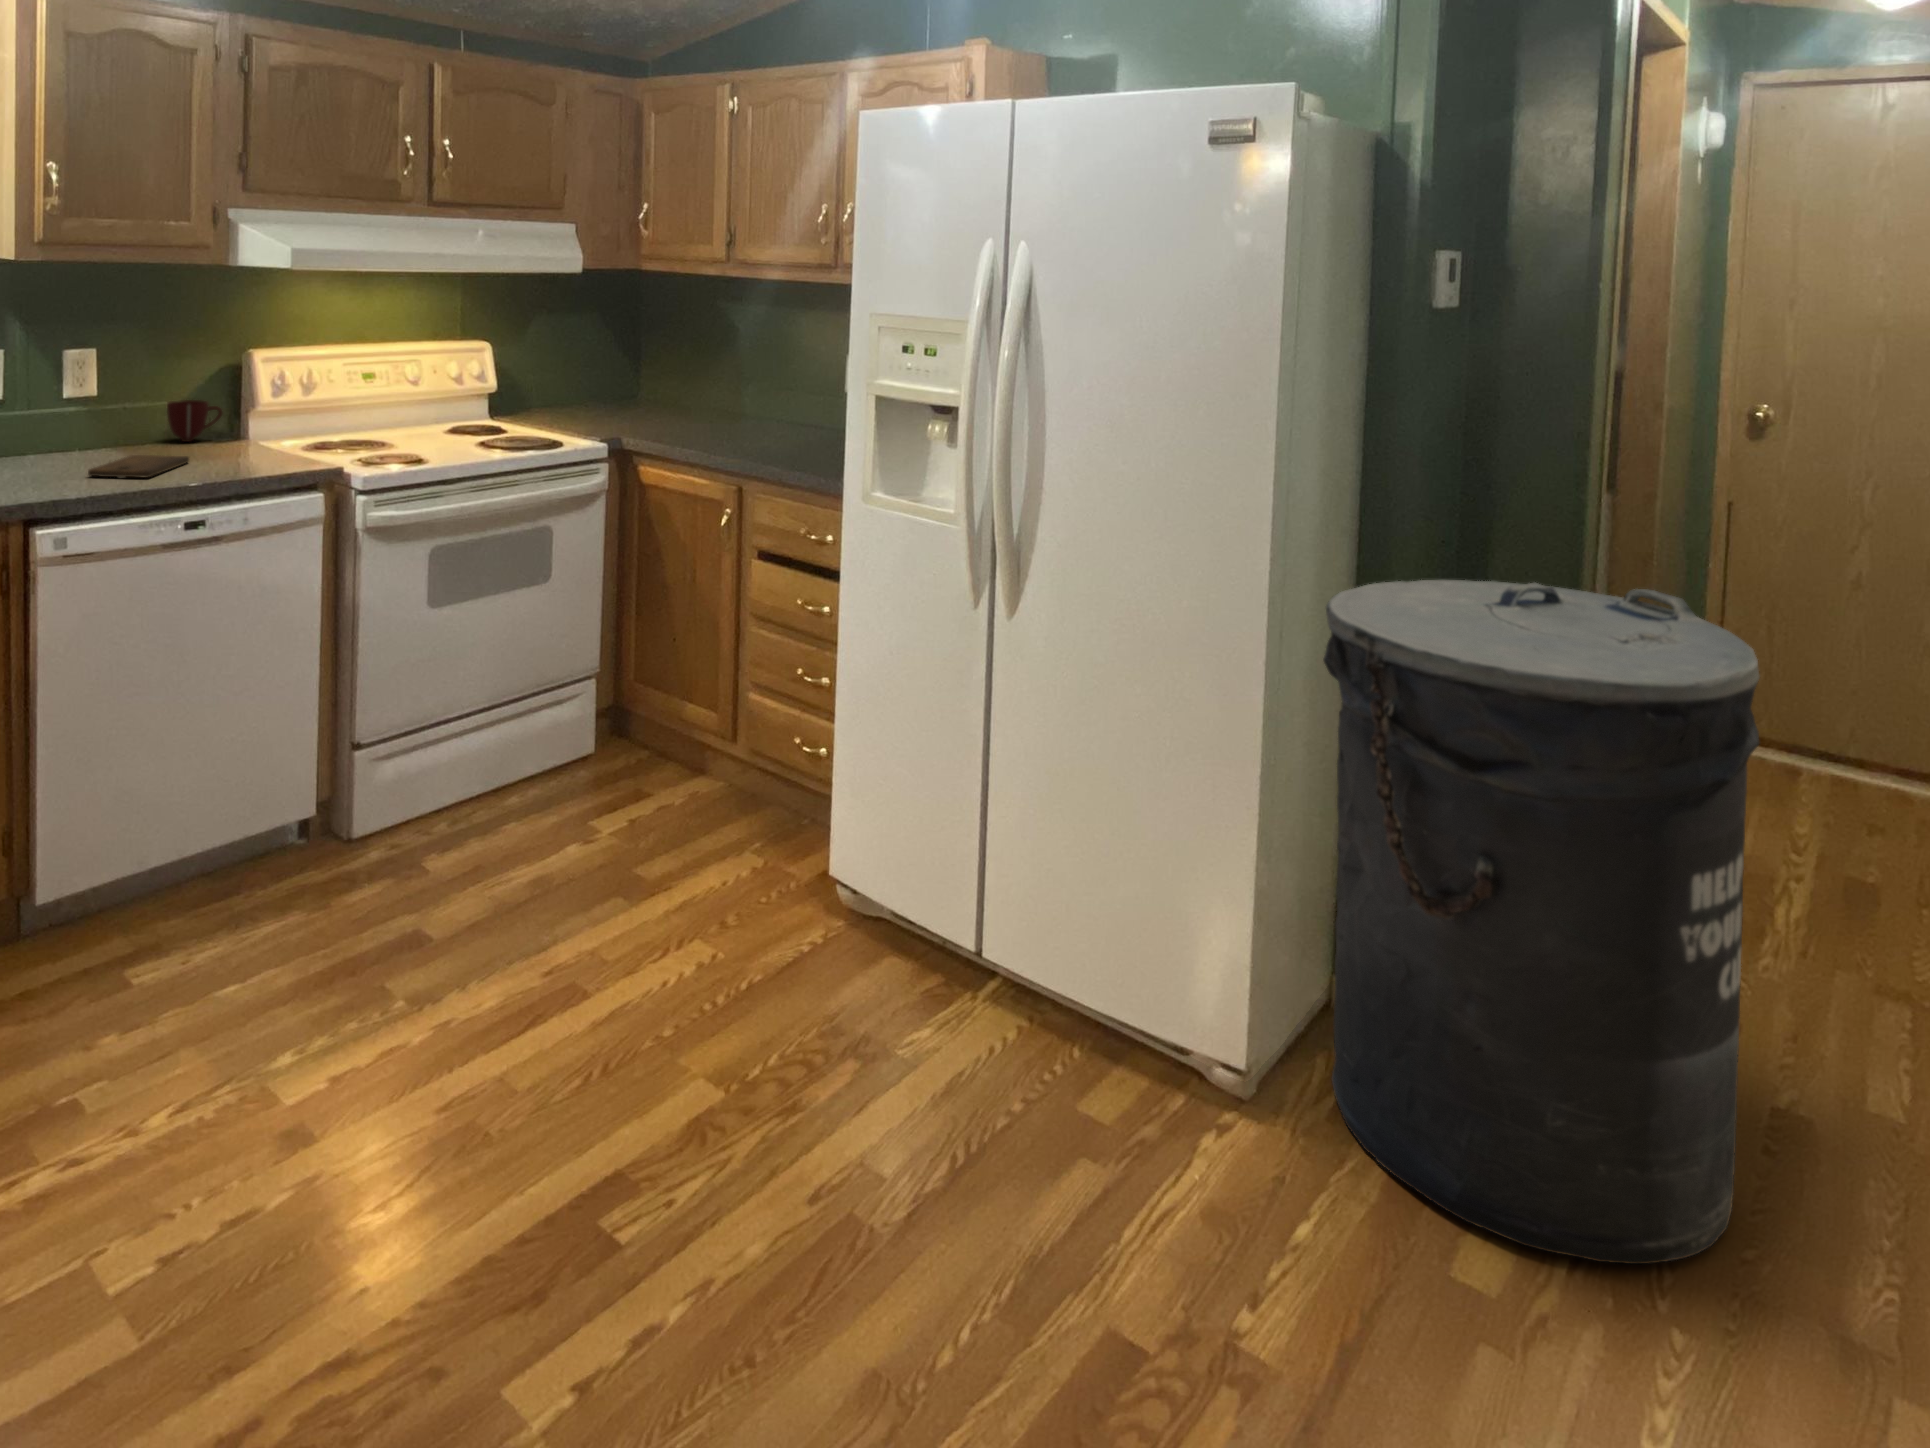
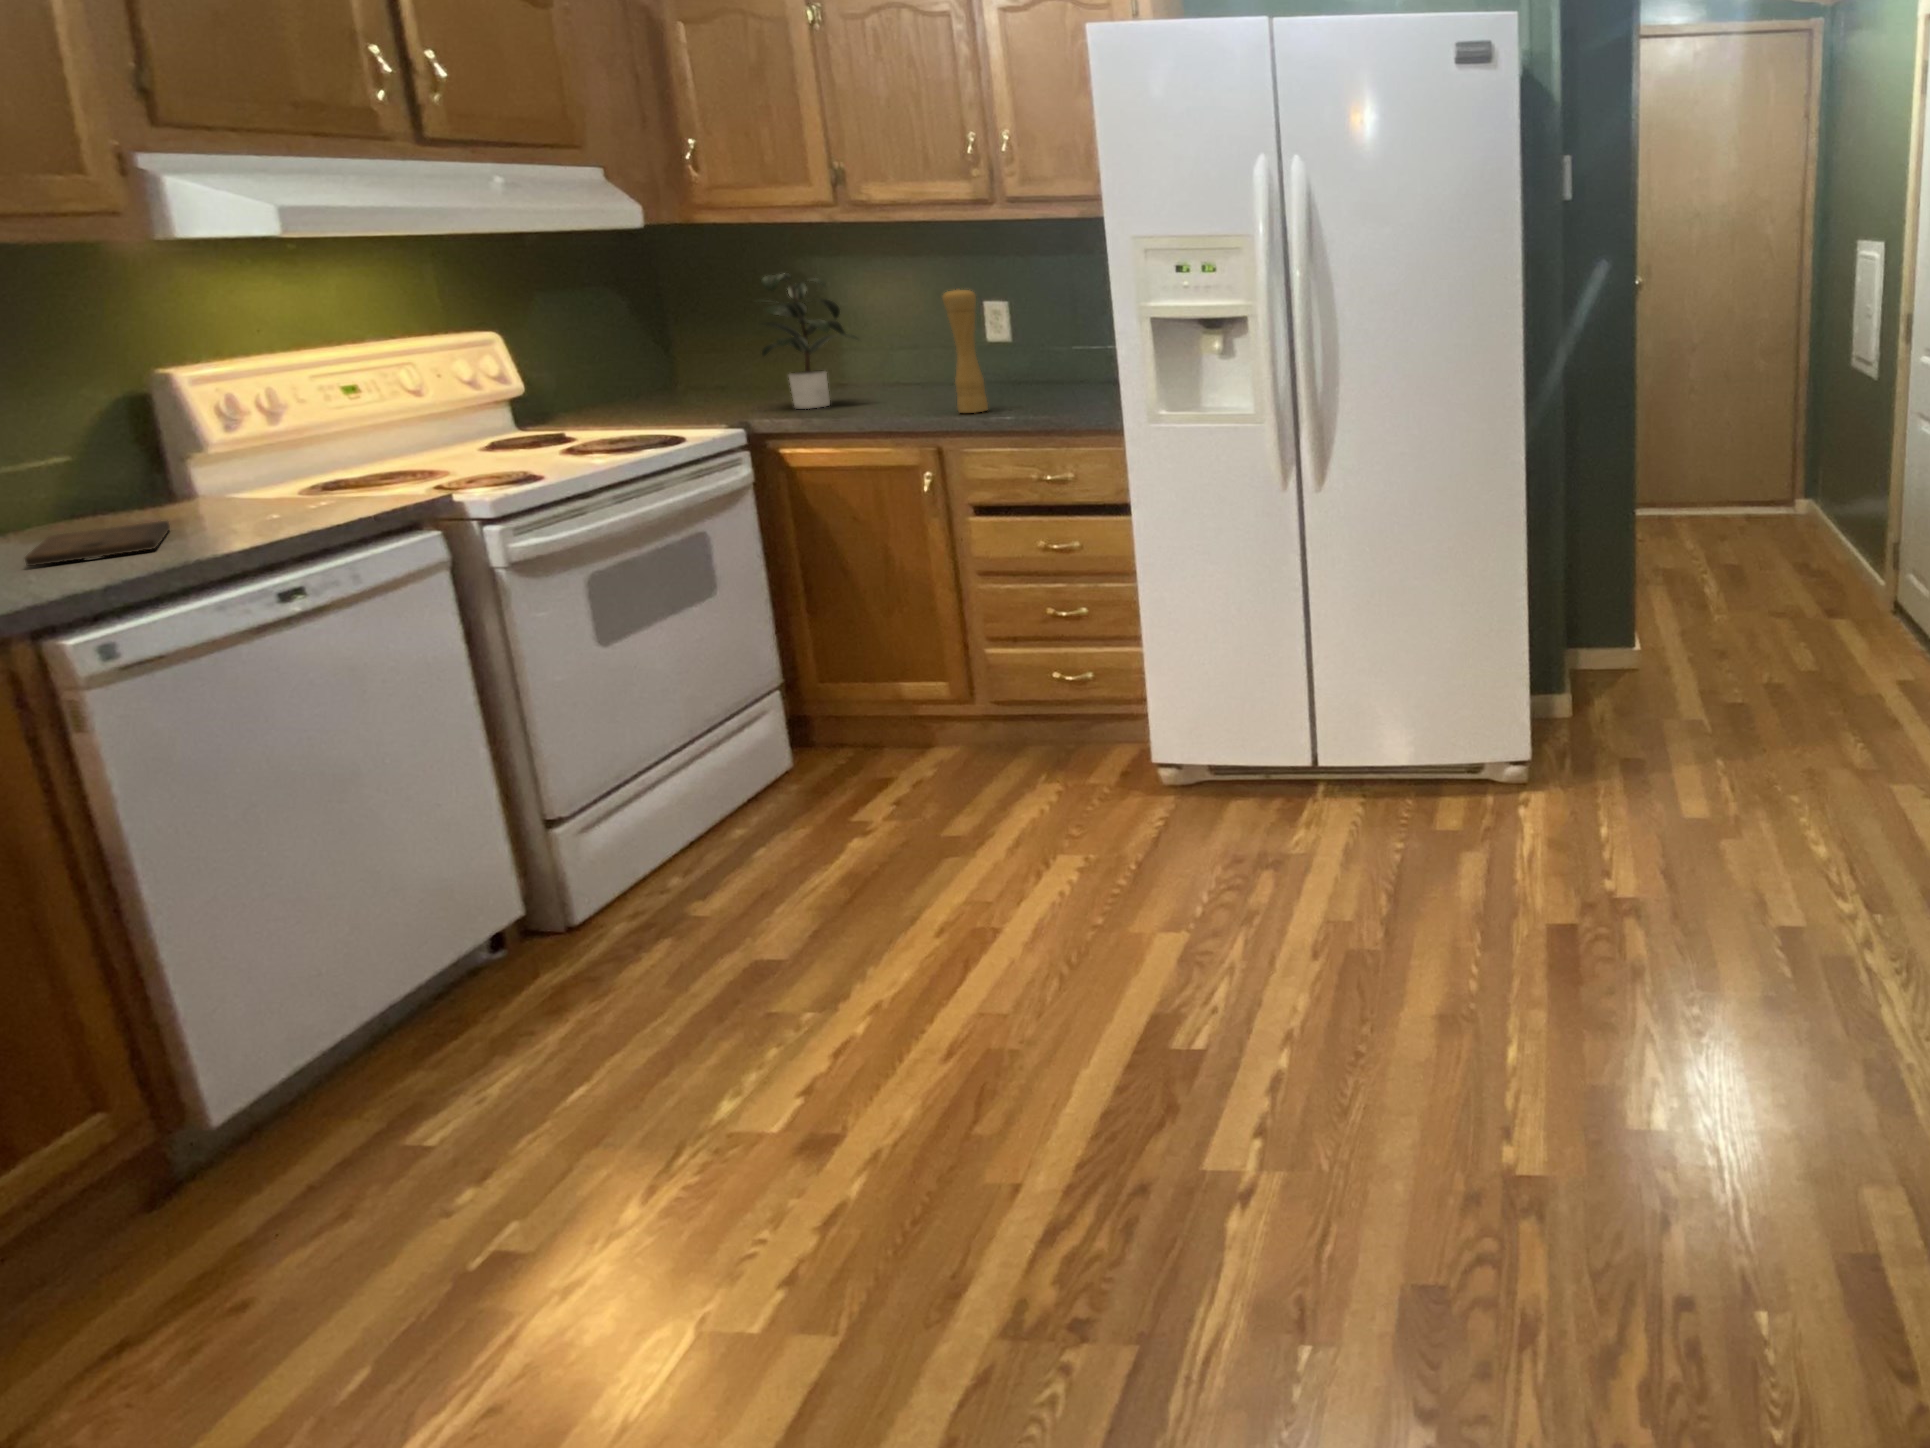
potted plant: none [647,311,755,433] -> present [756,273,858,409]
pepper mill: none [766,343,798,464] -> present [943,289,988,413]
mug: present [167,400,222,442] -> none [25,455,136,518]
trash can: present [1323,580,1760,1264] -> none [1532,375,1789,789]

